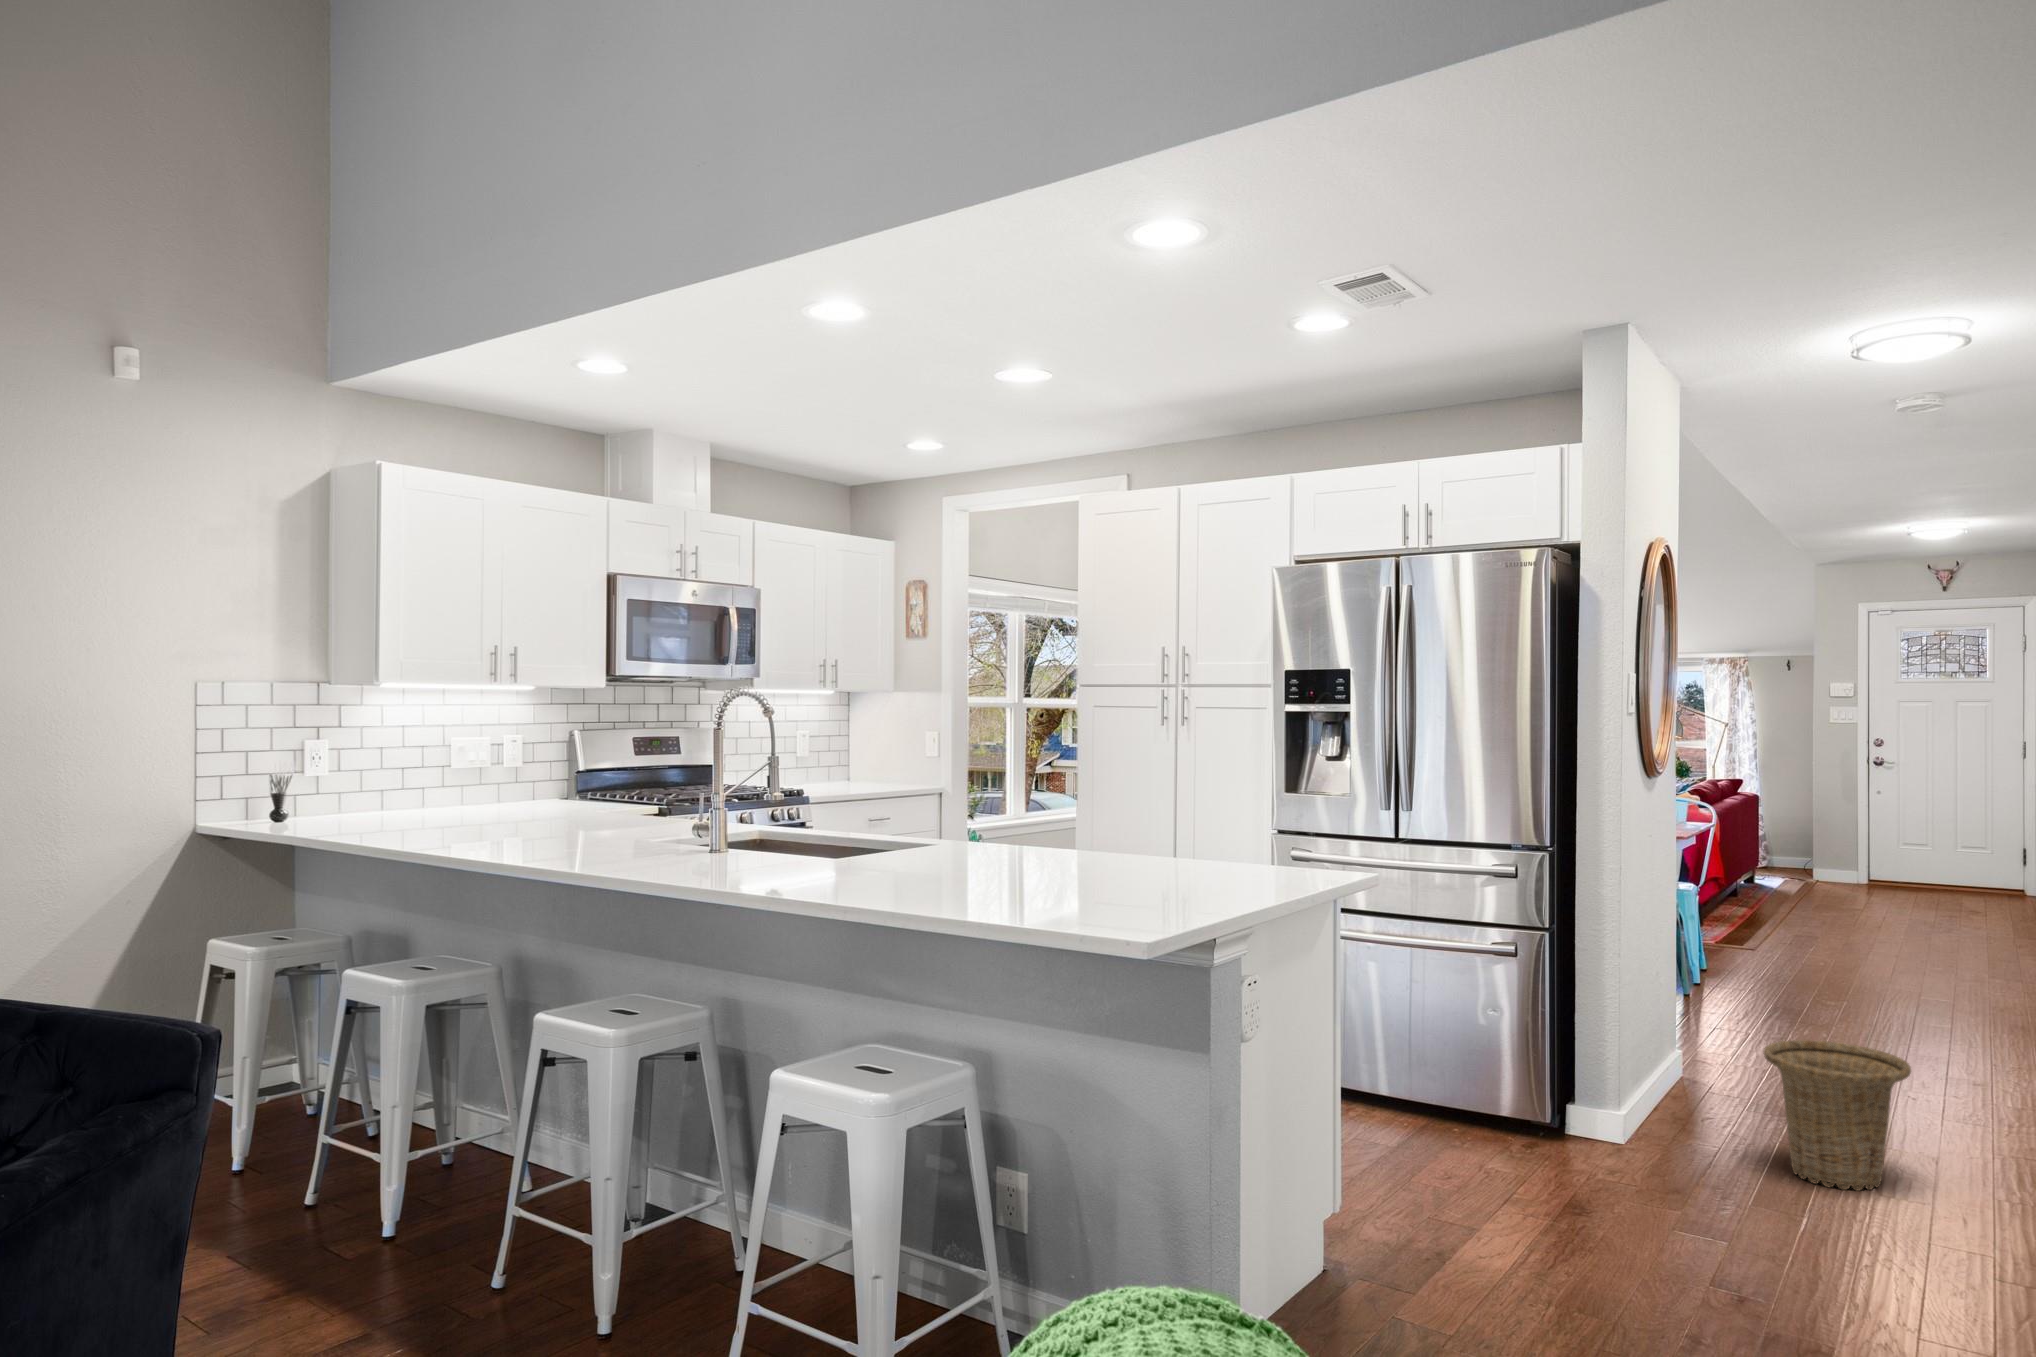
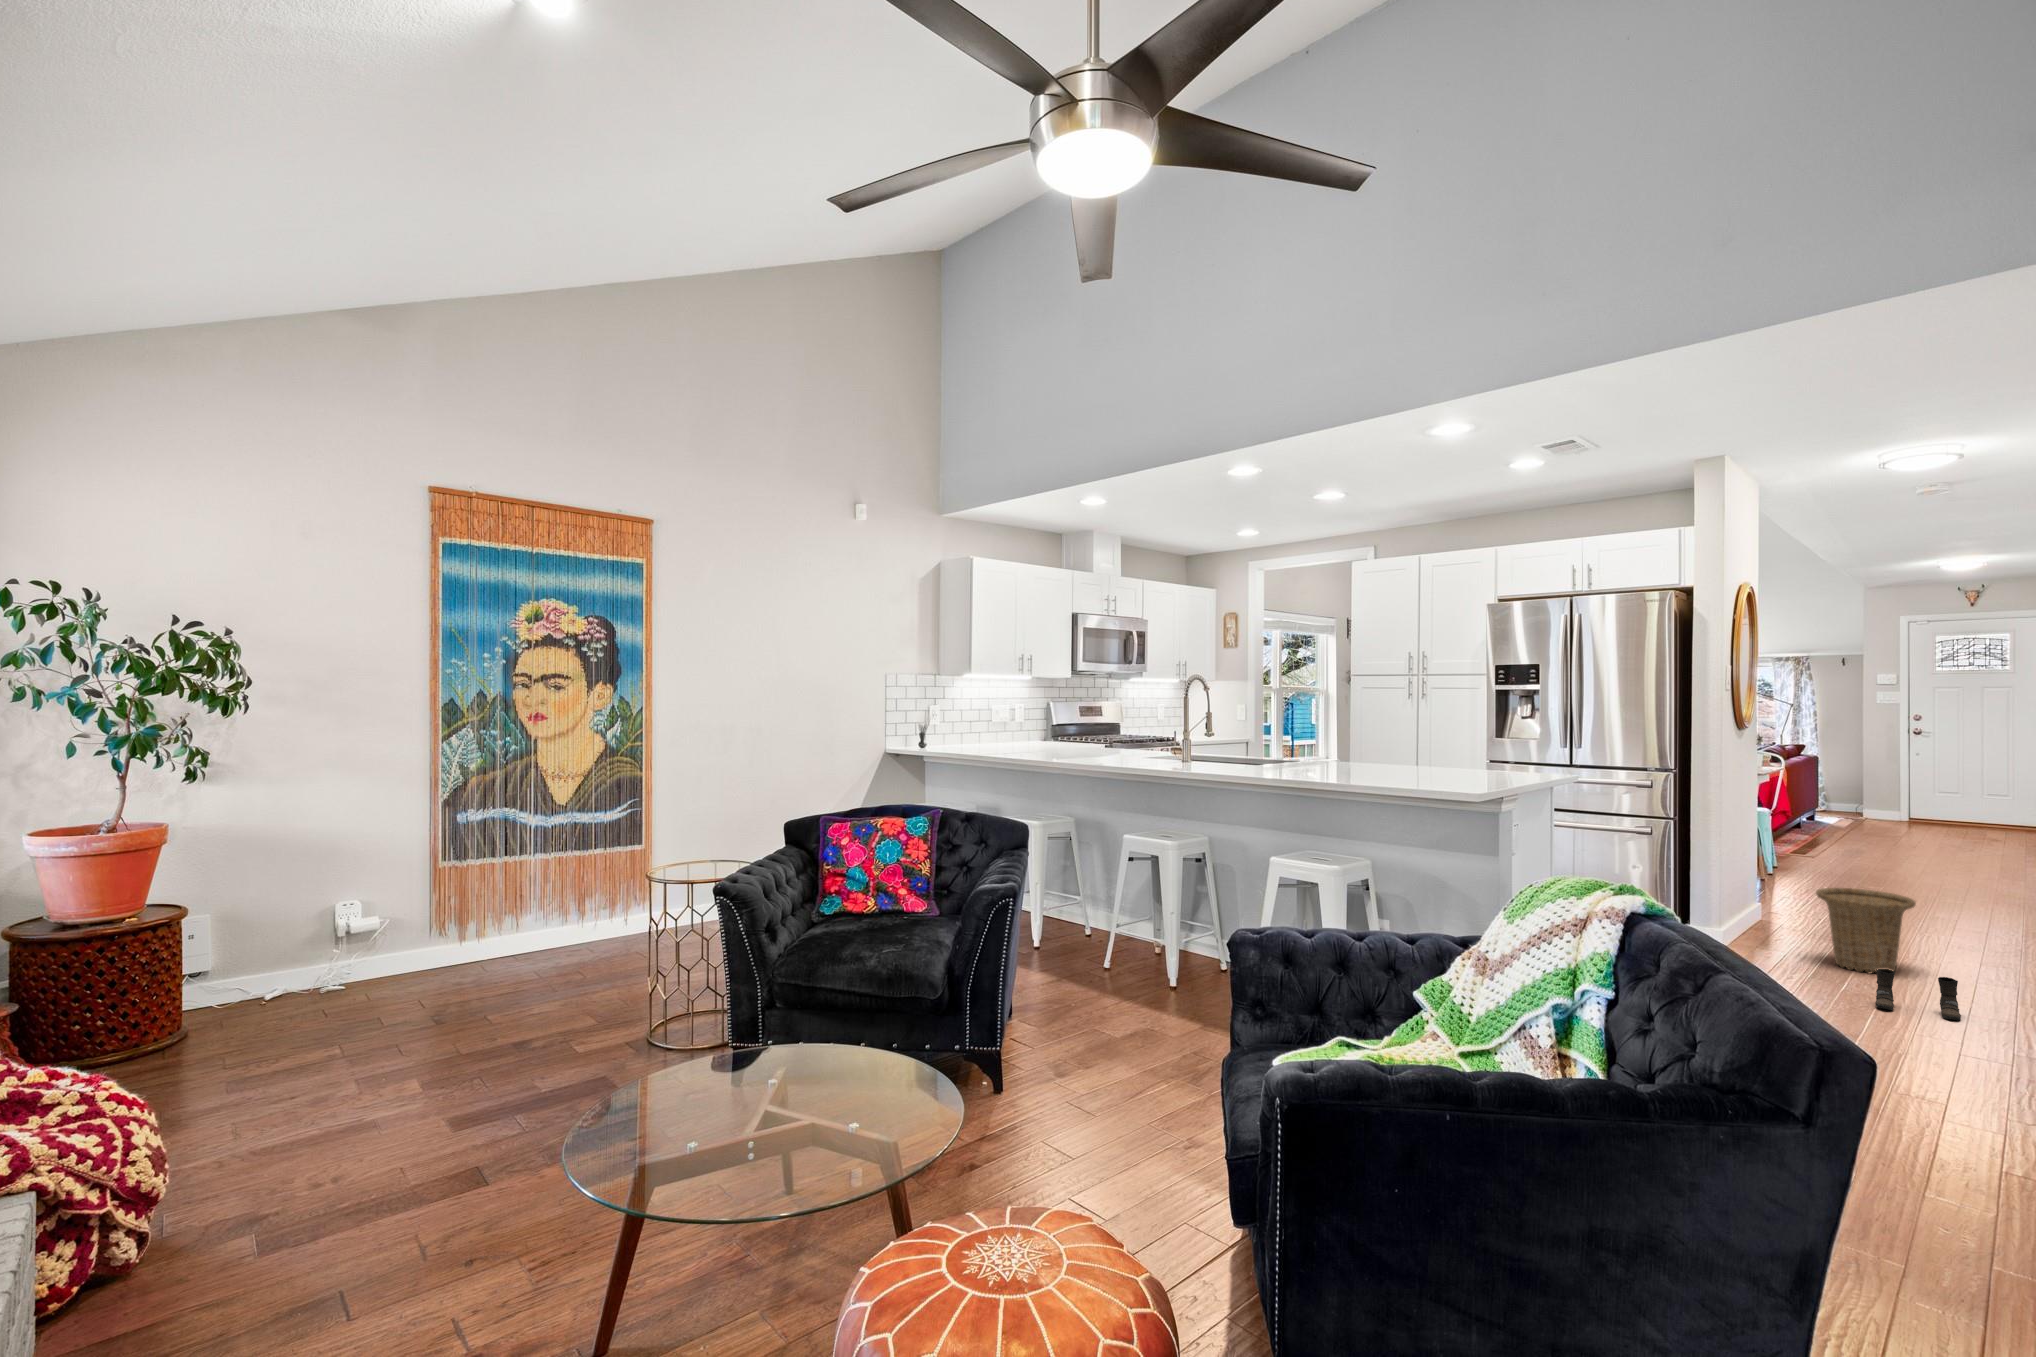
boots: none [1859,1203,1992,1300] -> present [1875,969,1961,1020]

